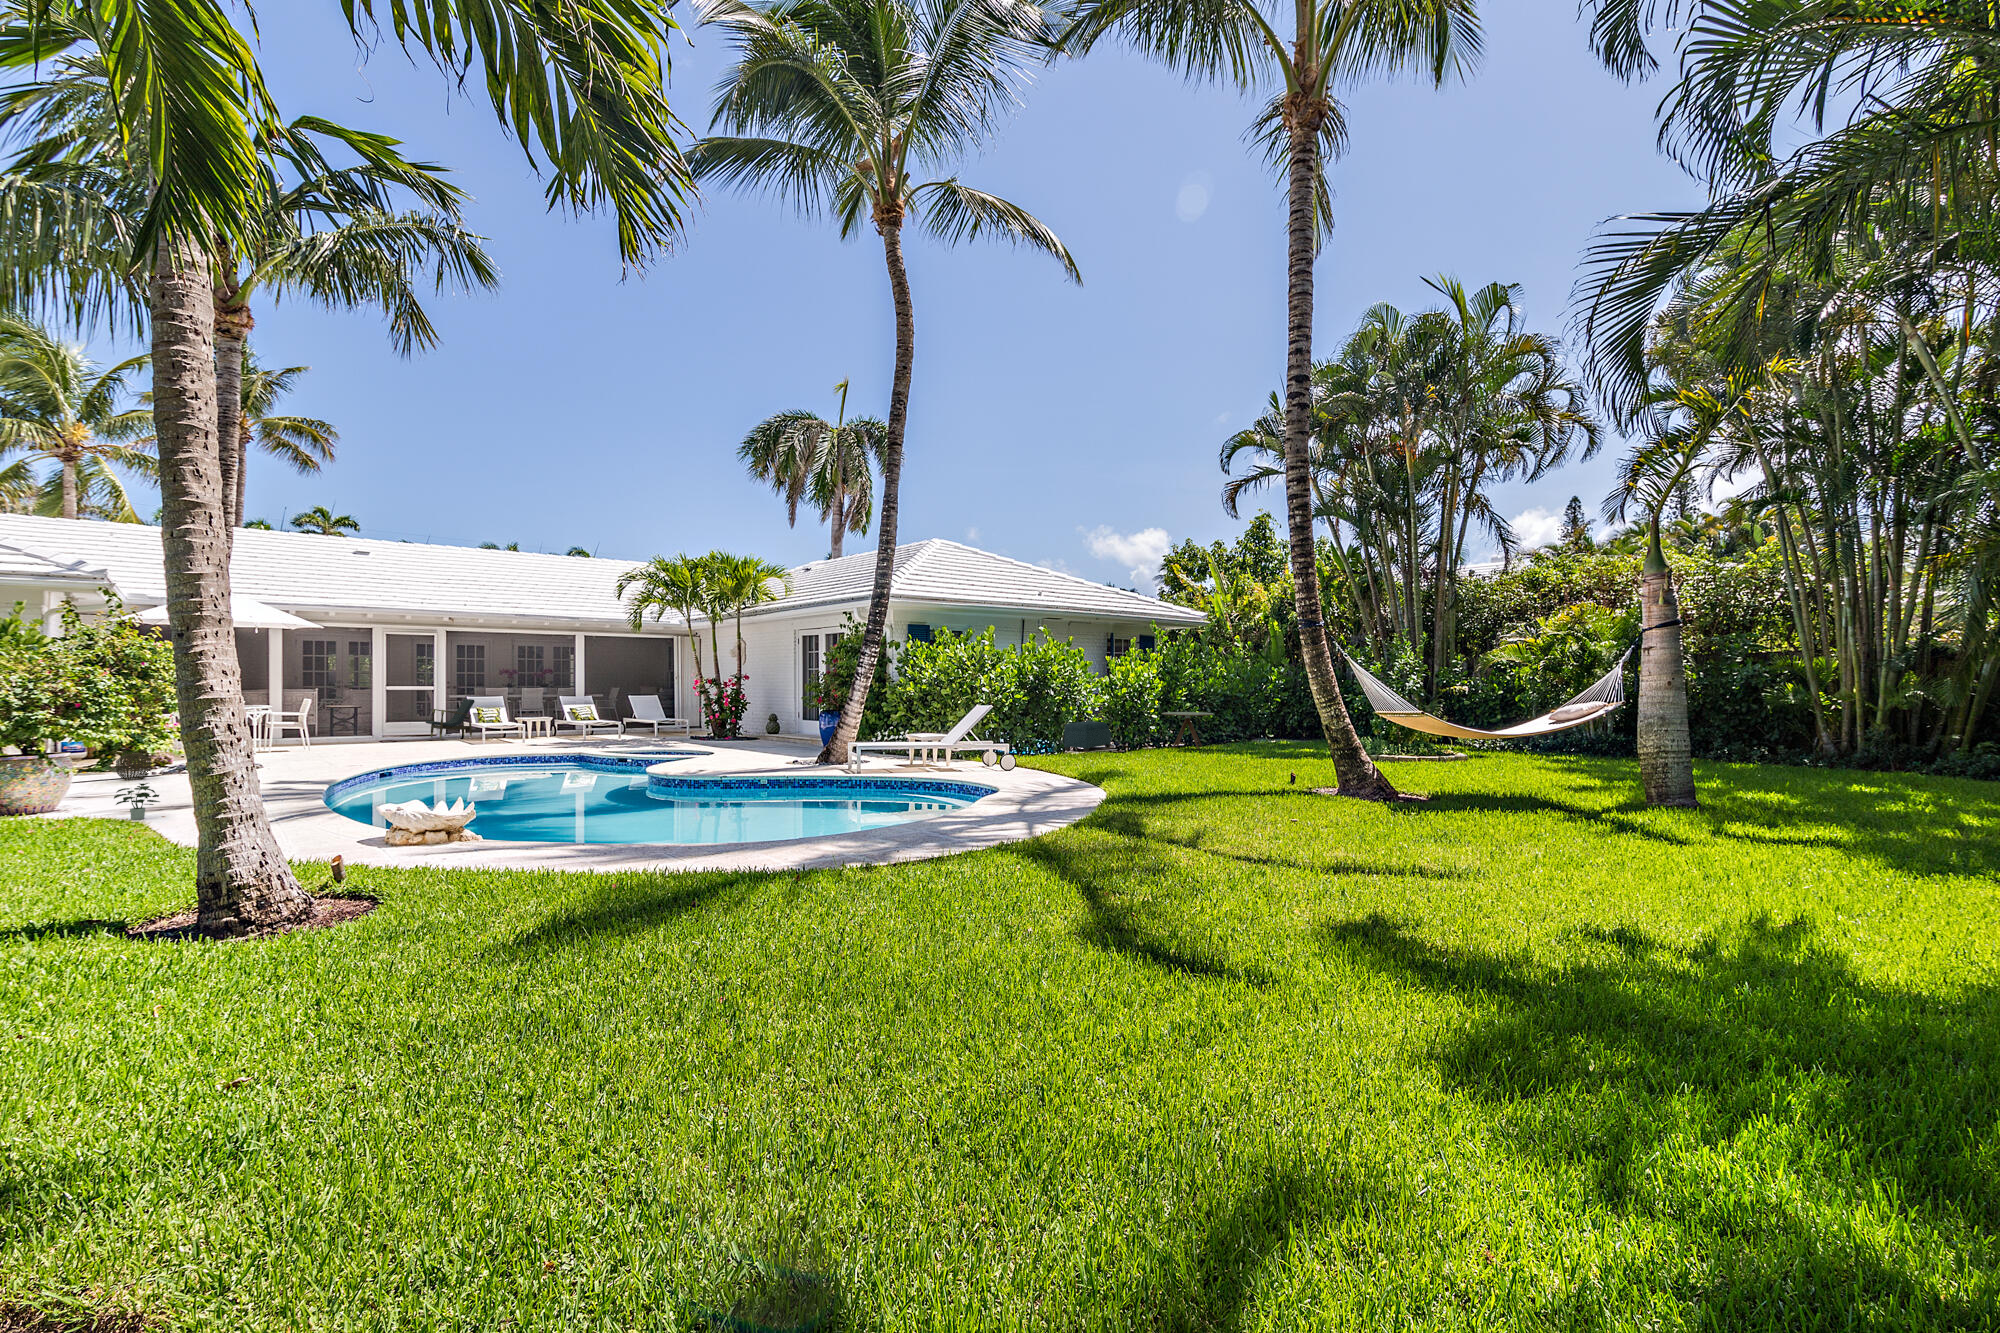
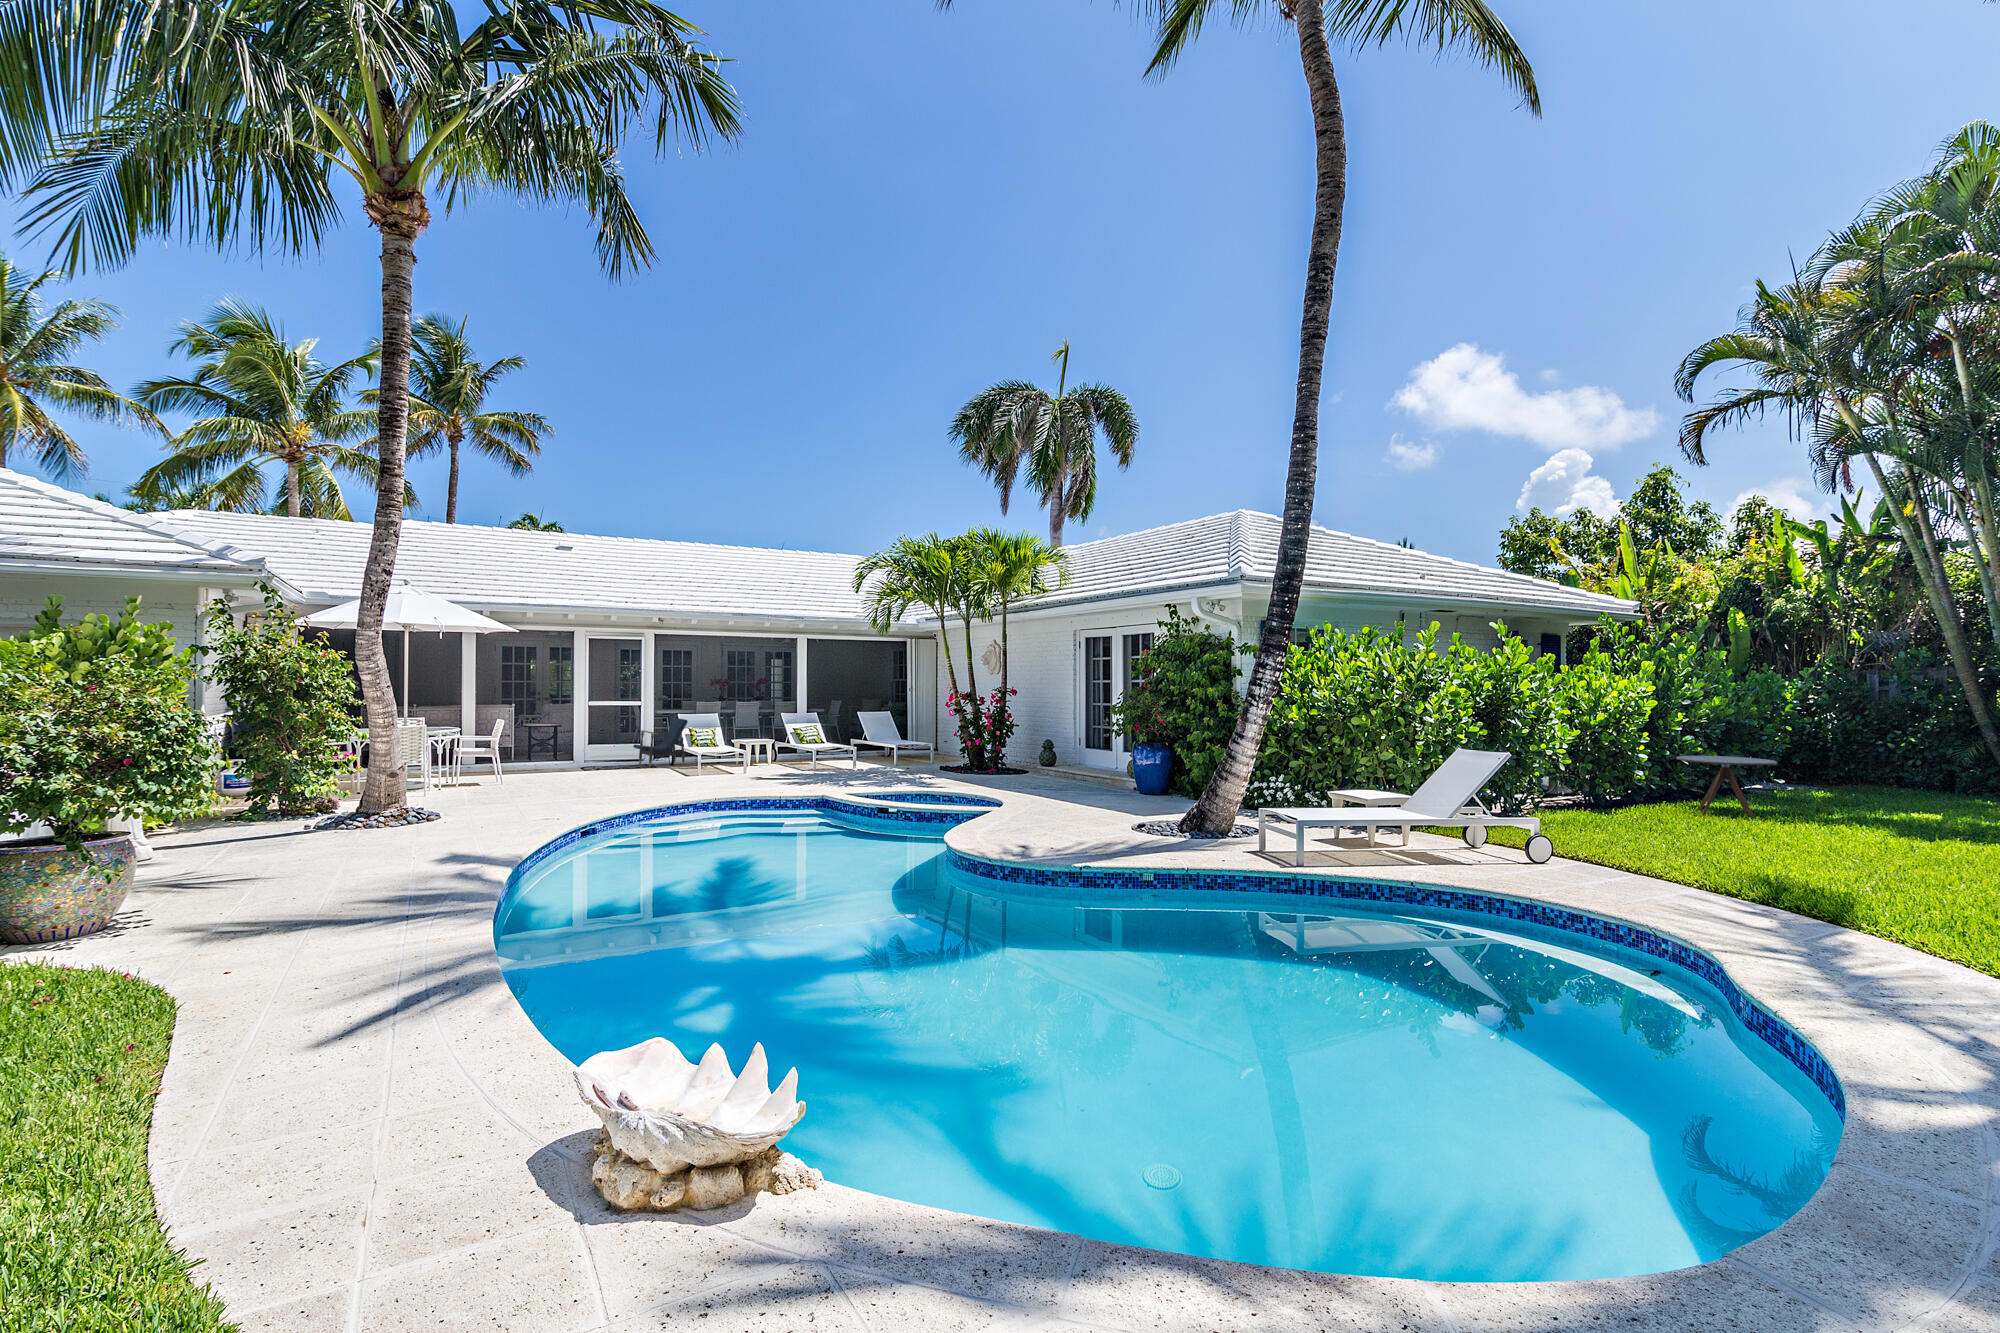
bench: present [1064,721,1111,752] -> none [1525,767,1590,819]
woven basket: present [116,753,151,780] -> none [276,799,317,835]
potted plant: present [114,783,160,820] -> none [213,876,281,935]

